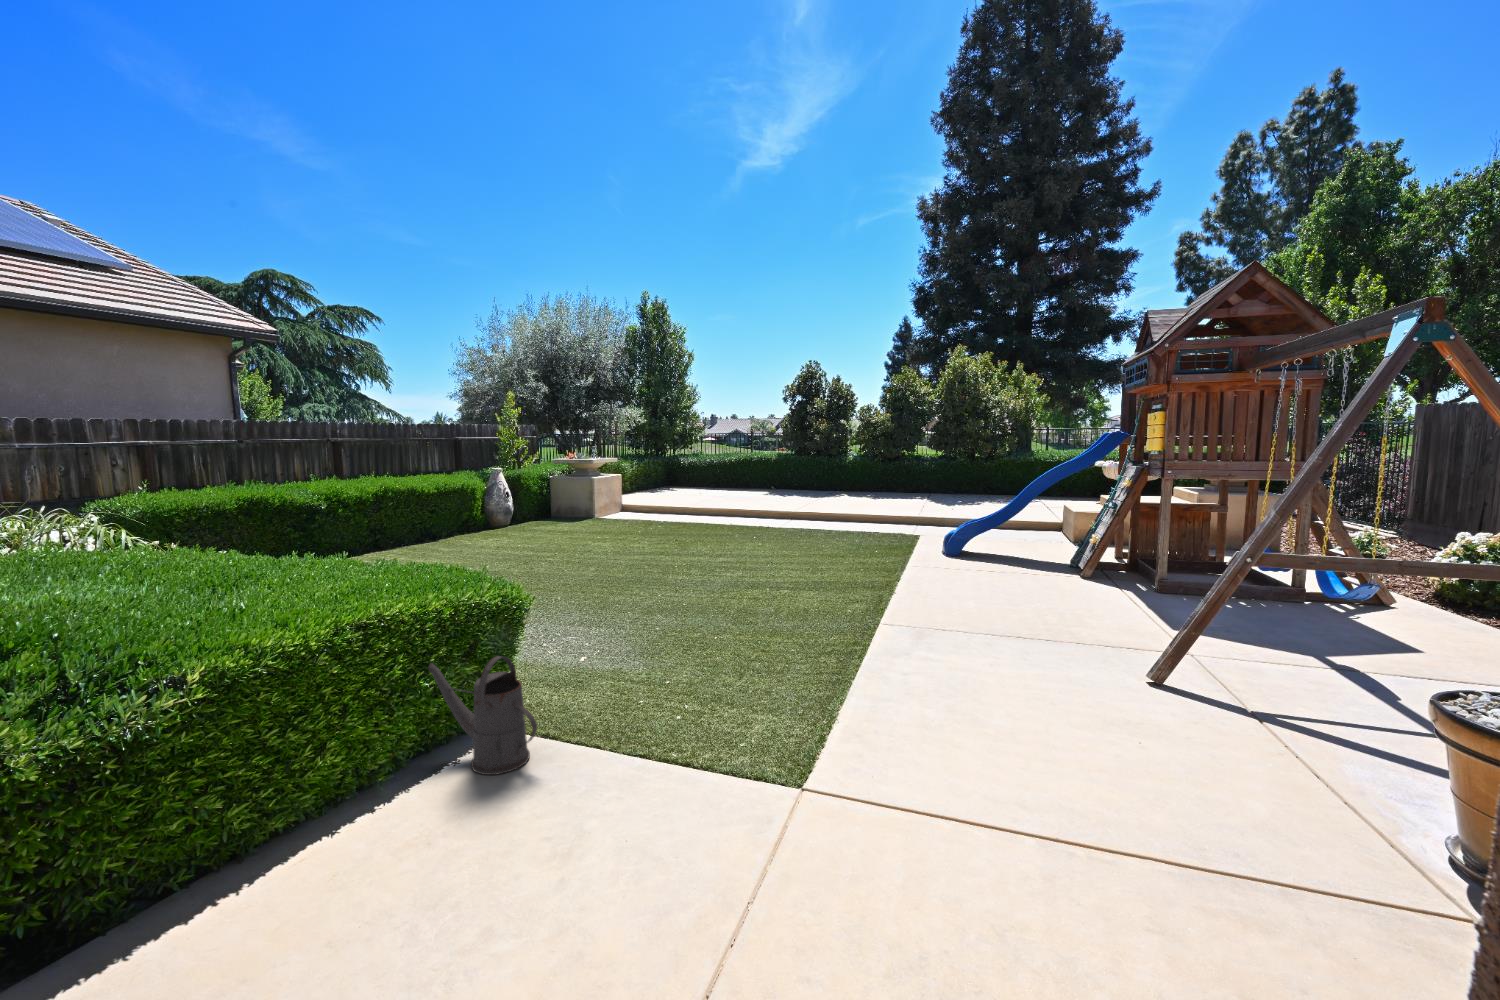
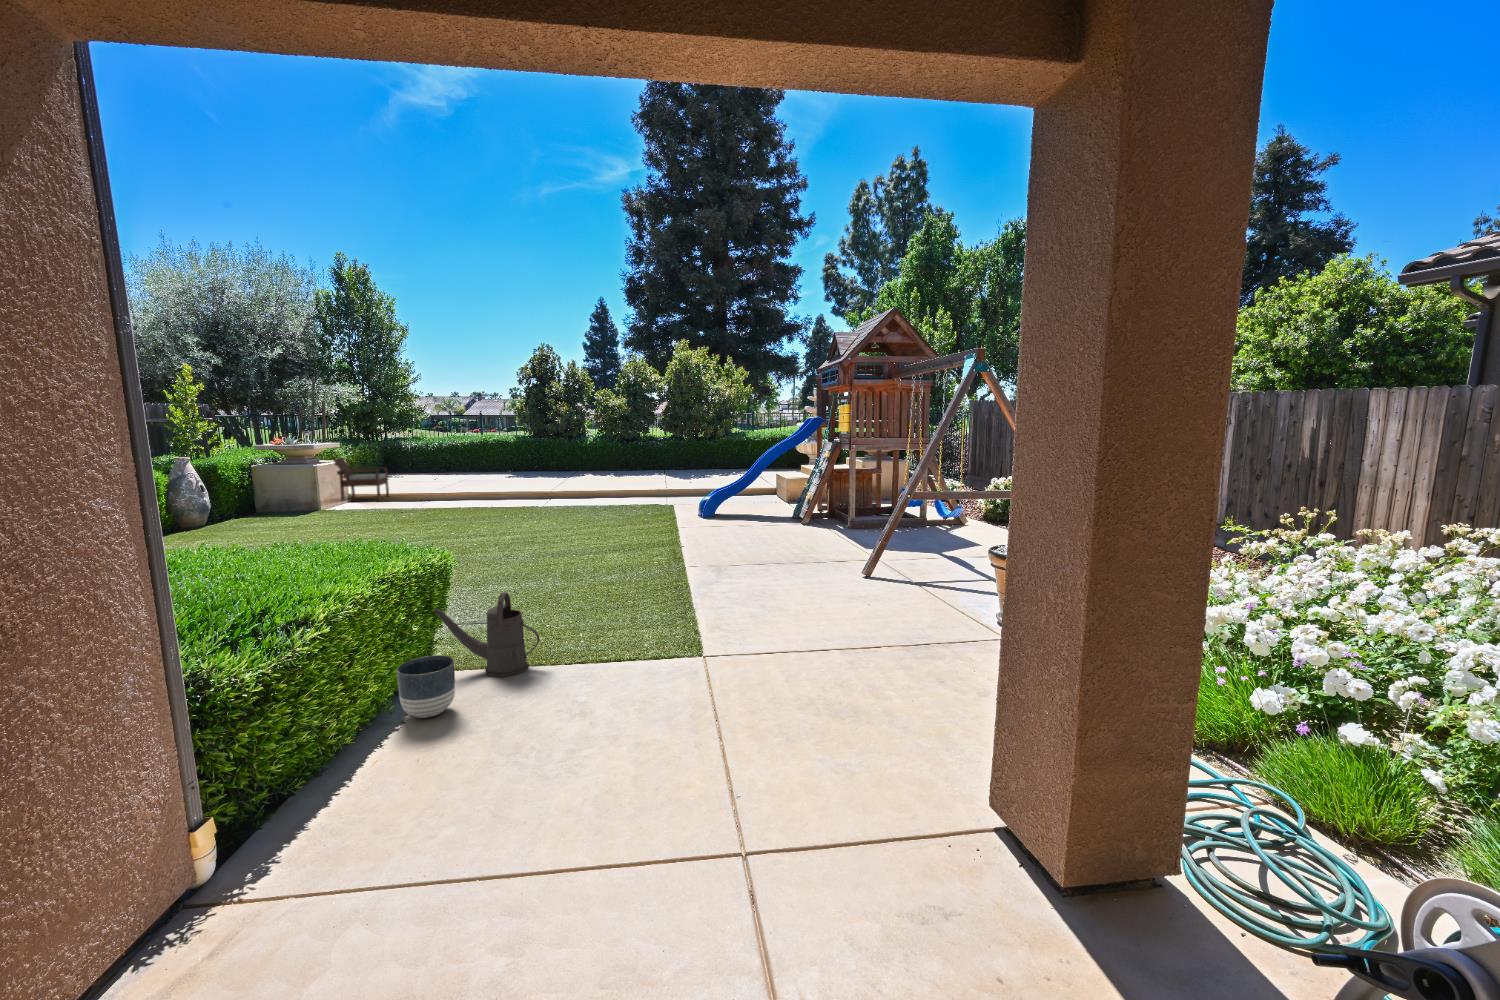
chair: none [610,471,655,512] -> present [334,458,389,501]
planter: none [292,737,377,828] -> present [397,655,455,718]

